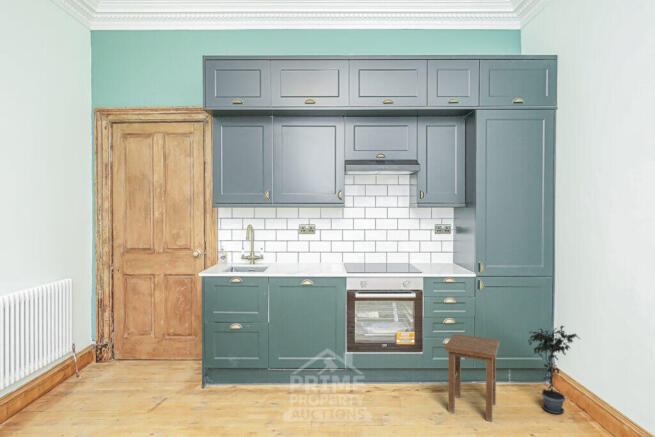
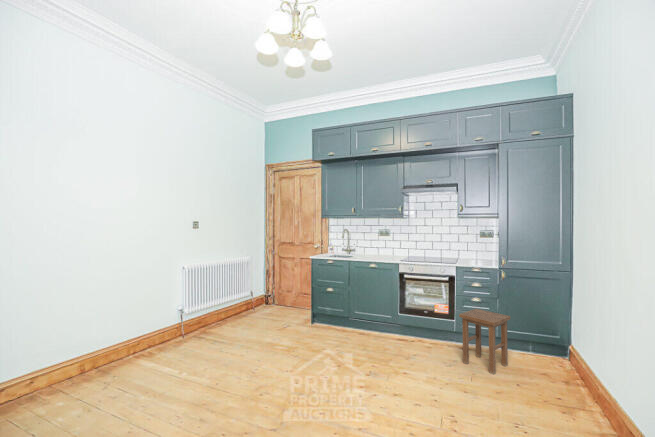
potted plant: present [528,326,578,414] -> none [528,308,584,381]

